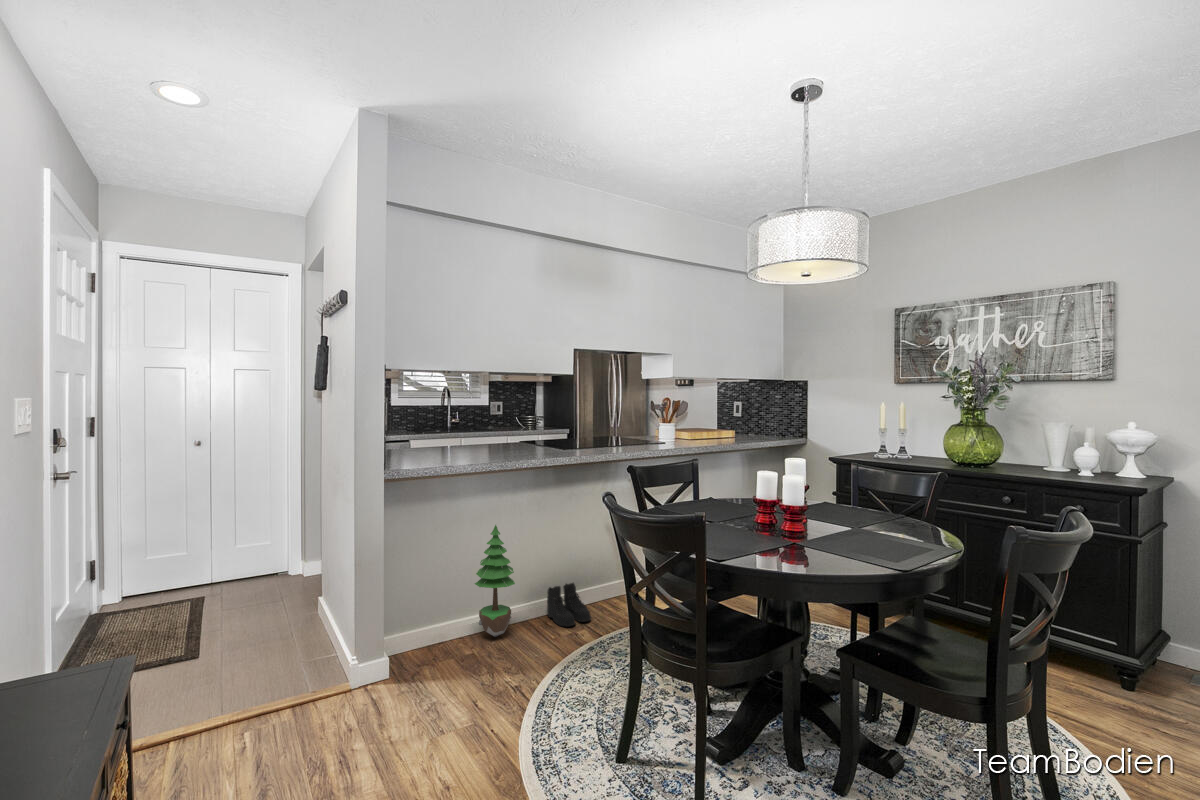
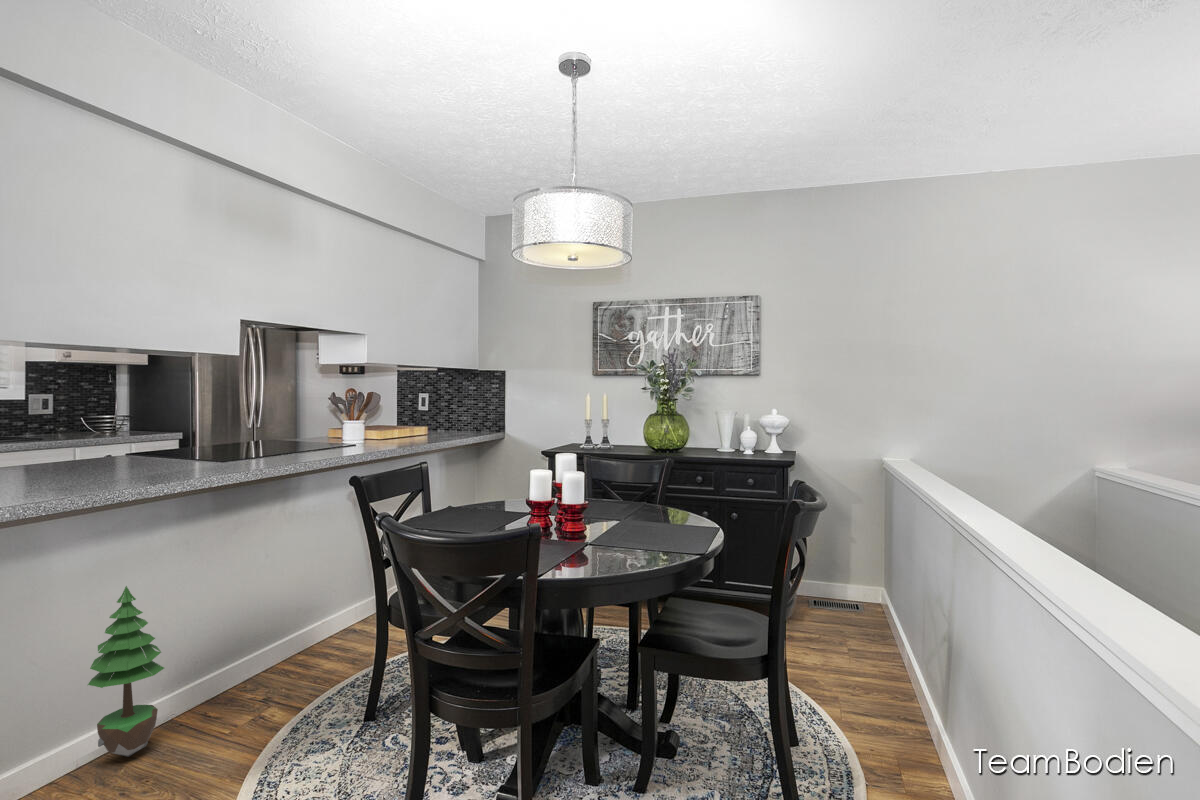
boots: present [547,583,591,627] -> none [207,646,281,711]

